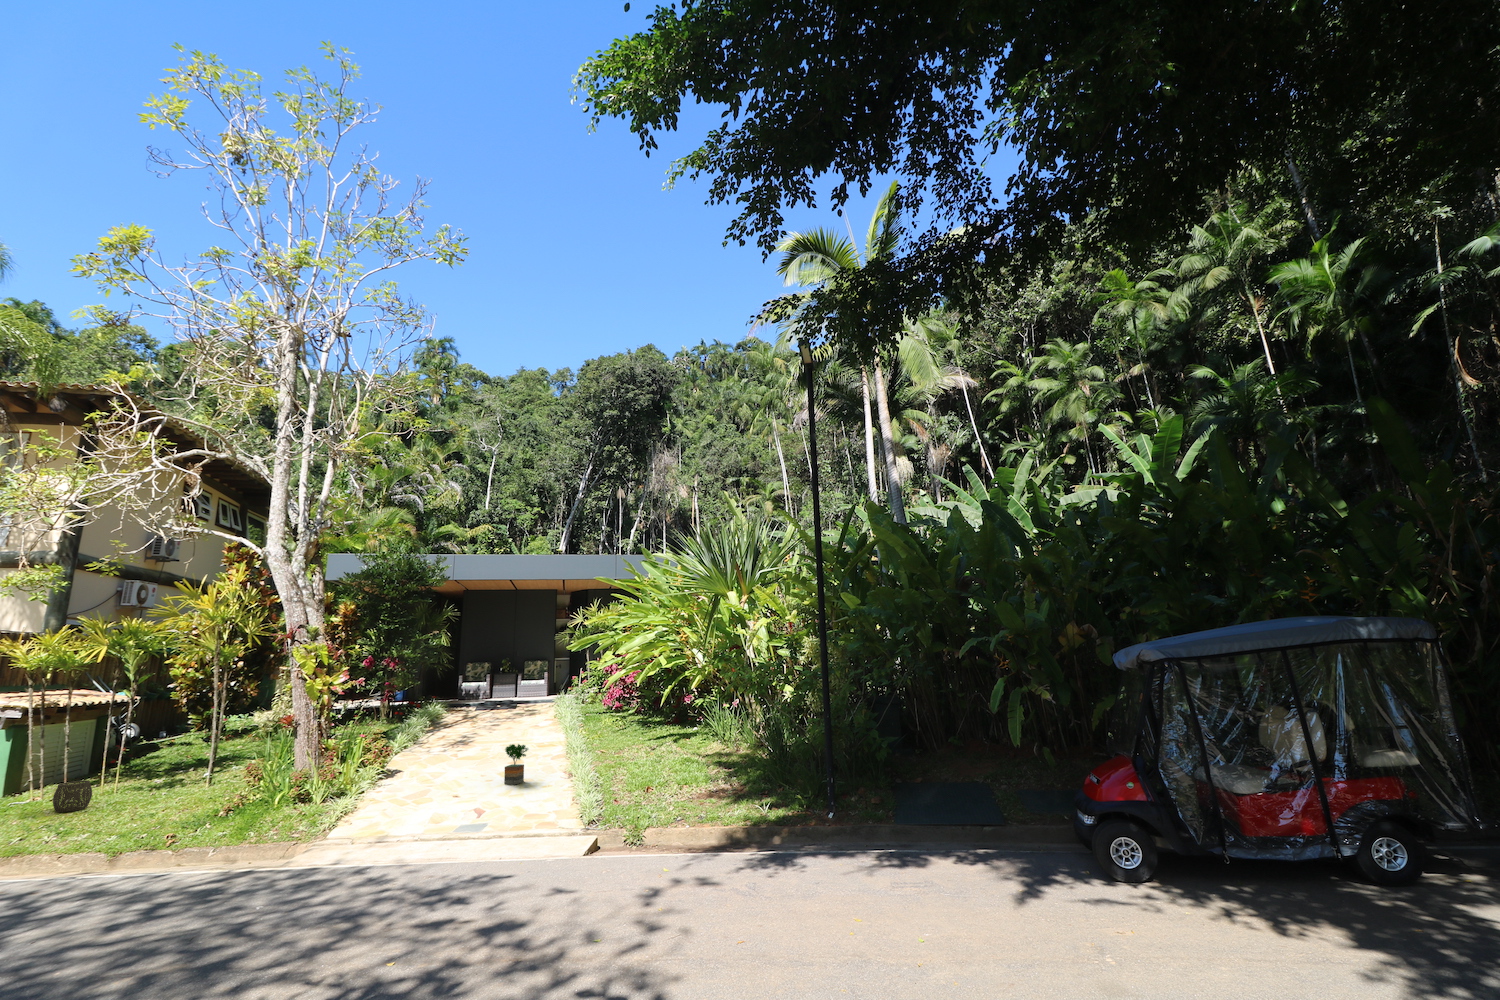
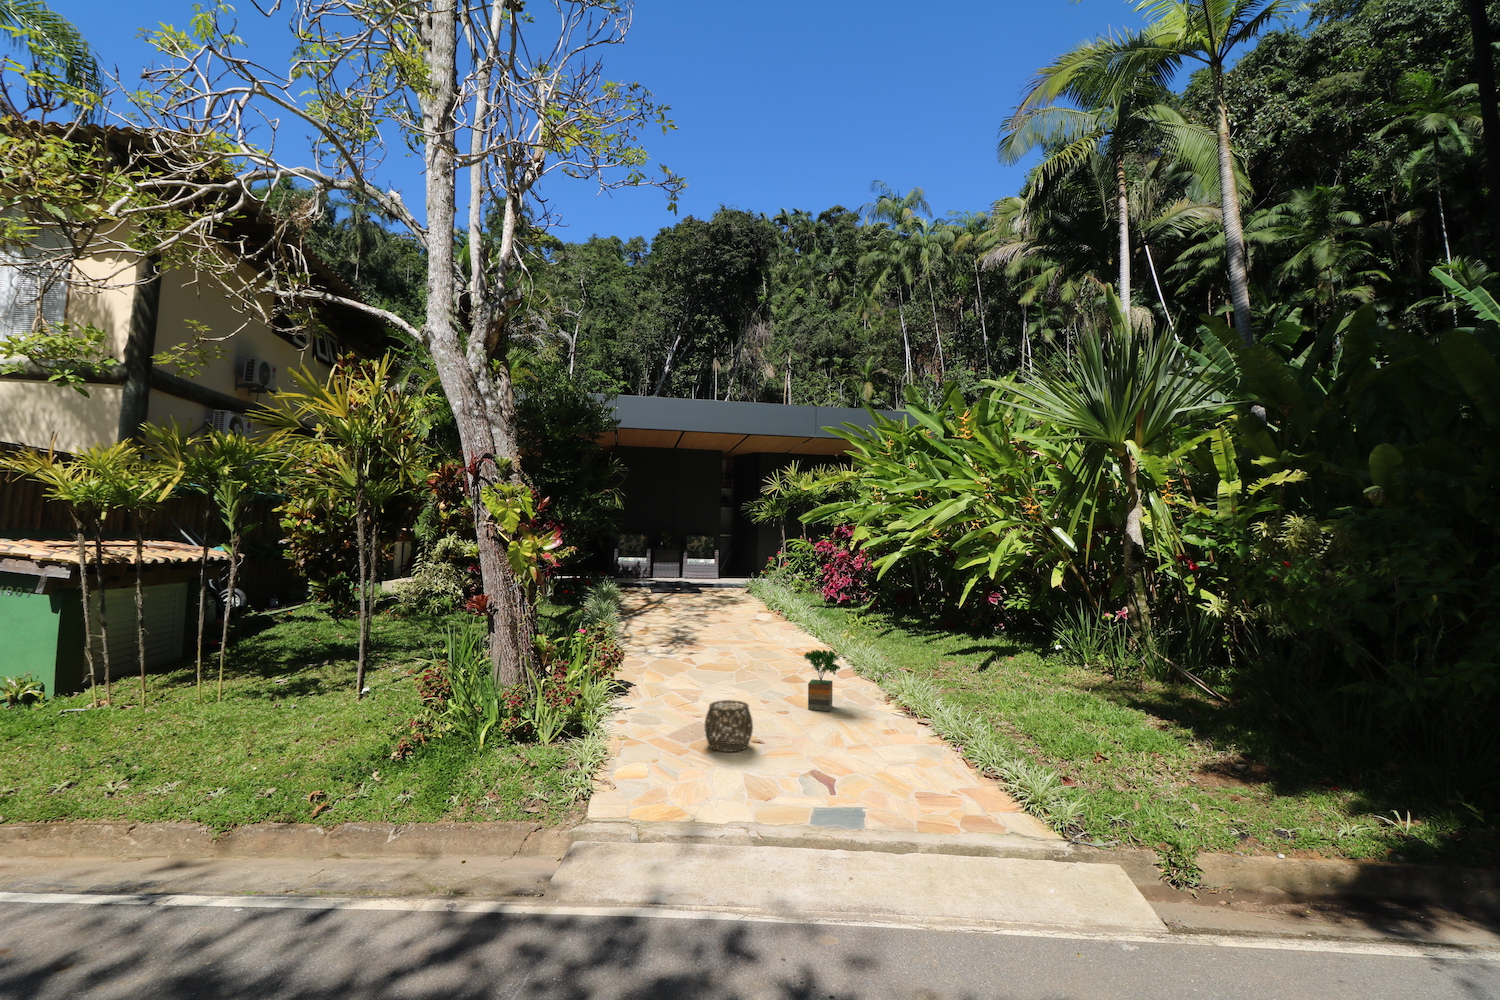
woven basket: present [53,780,92,812] -> present [705,700,753,752]

